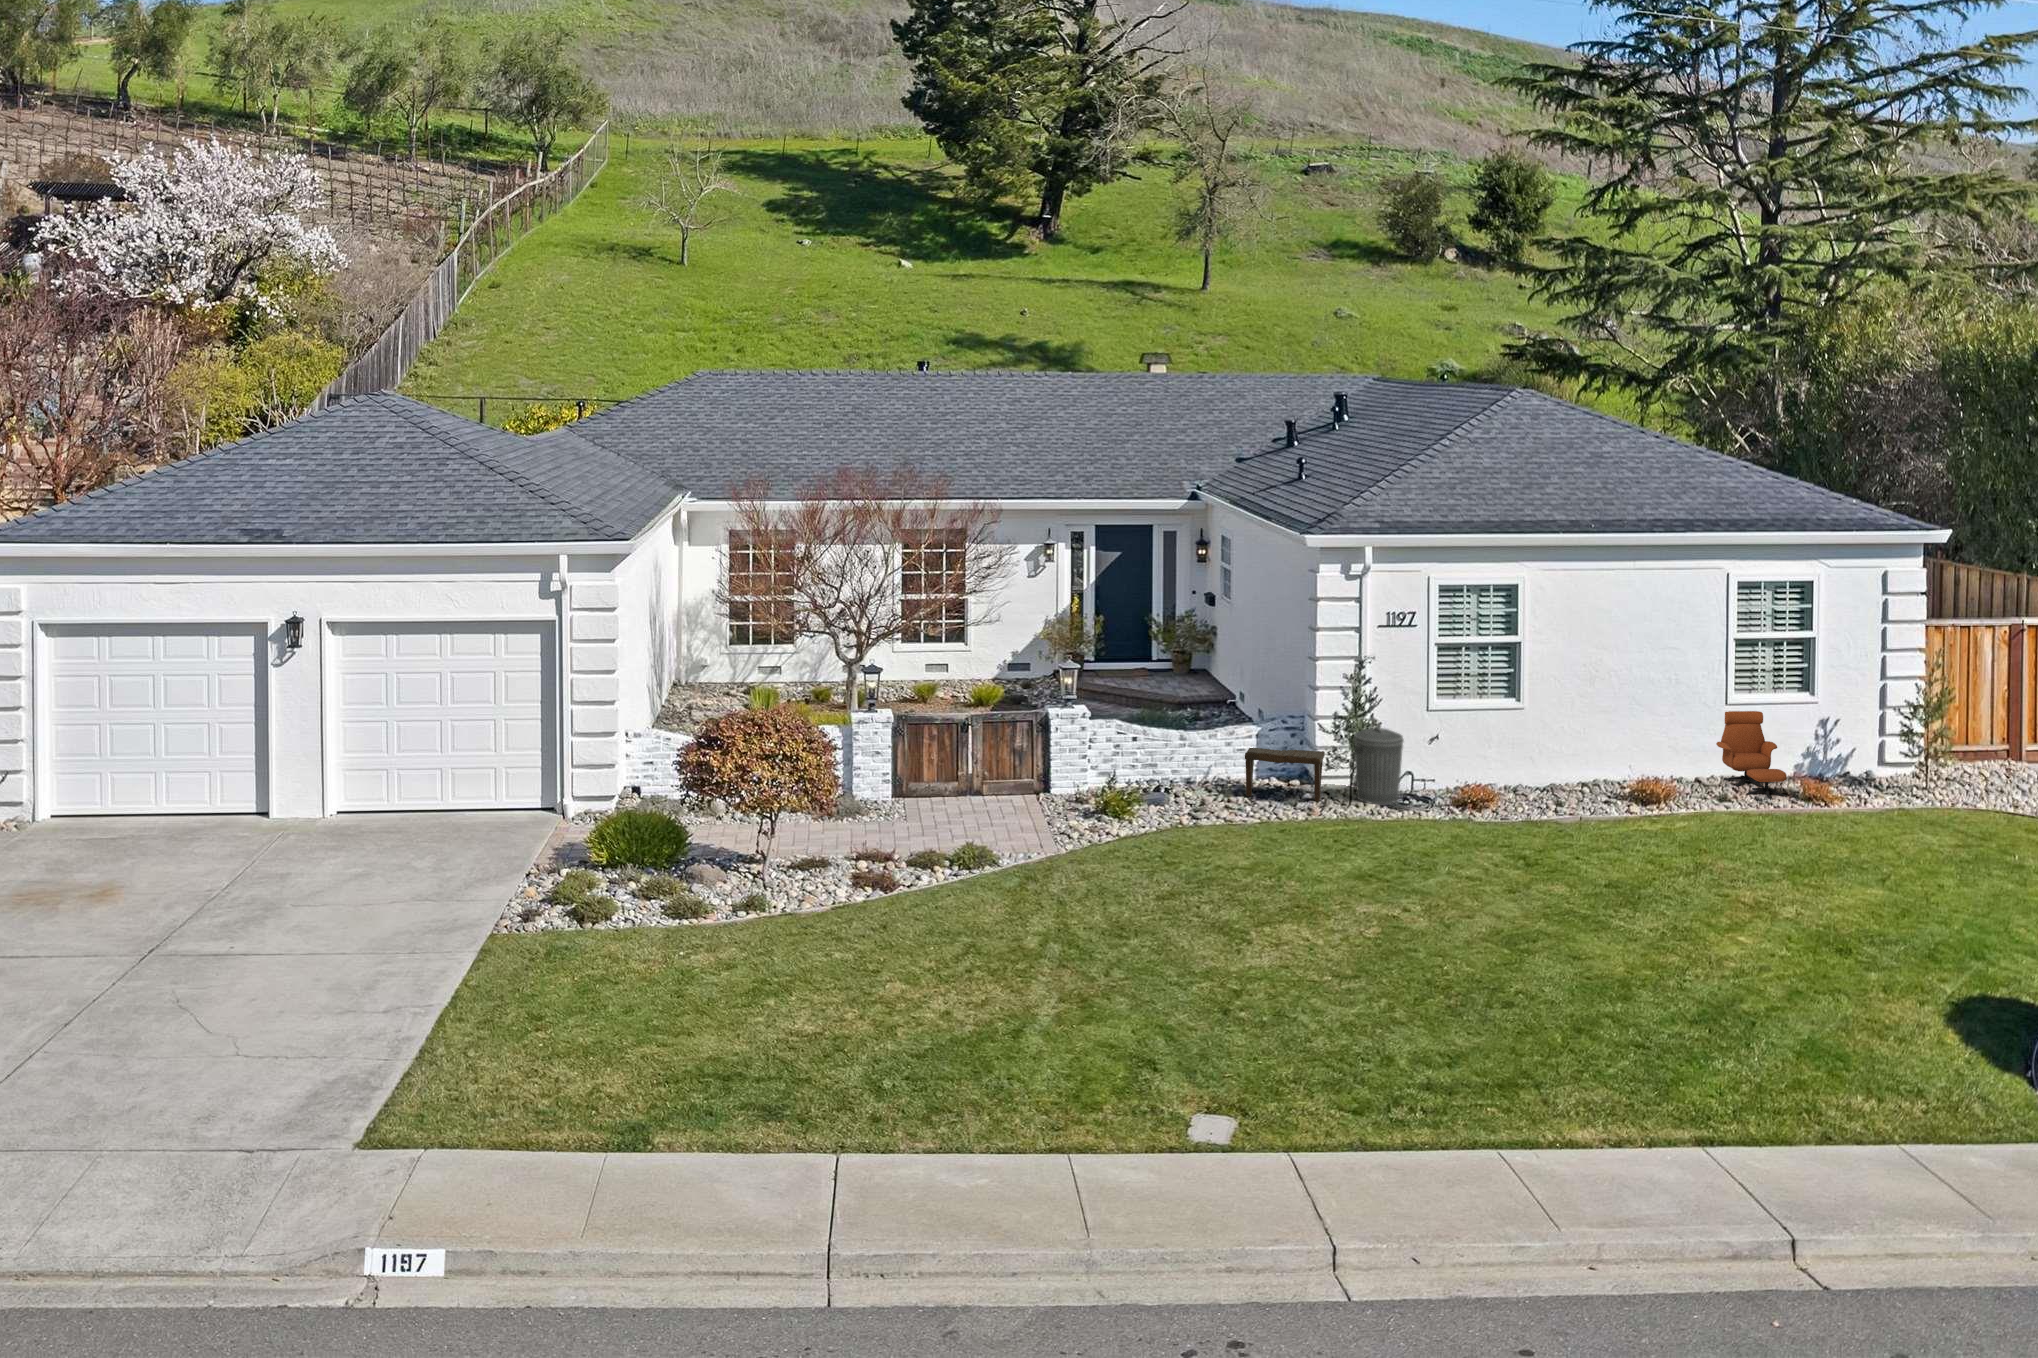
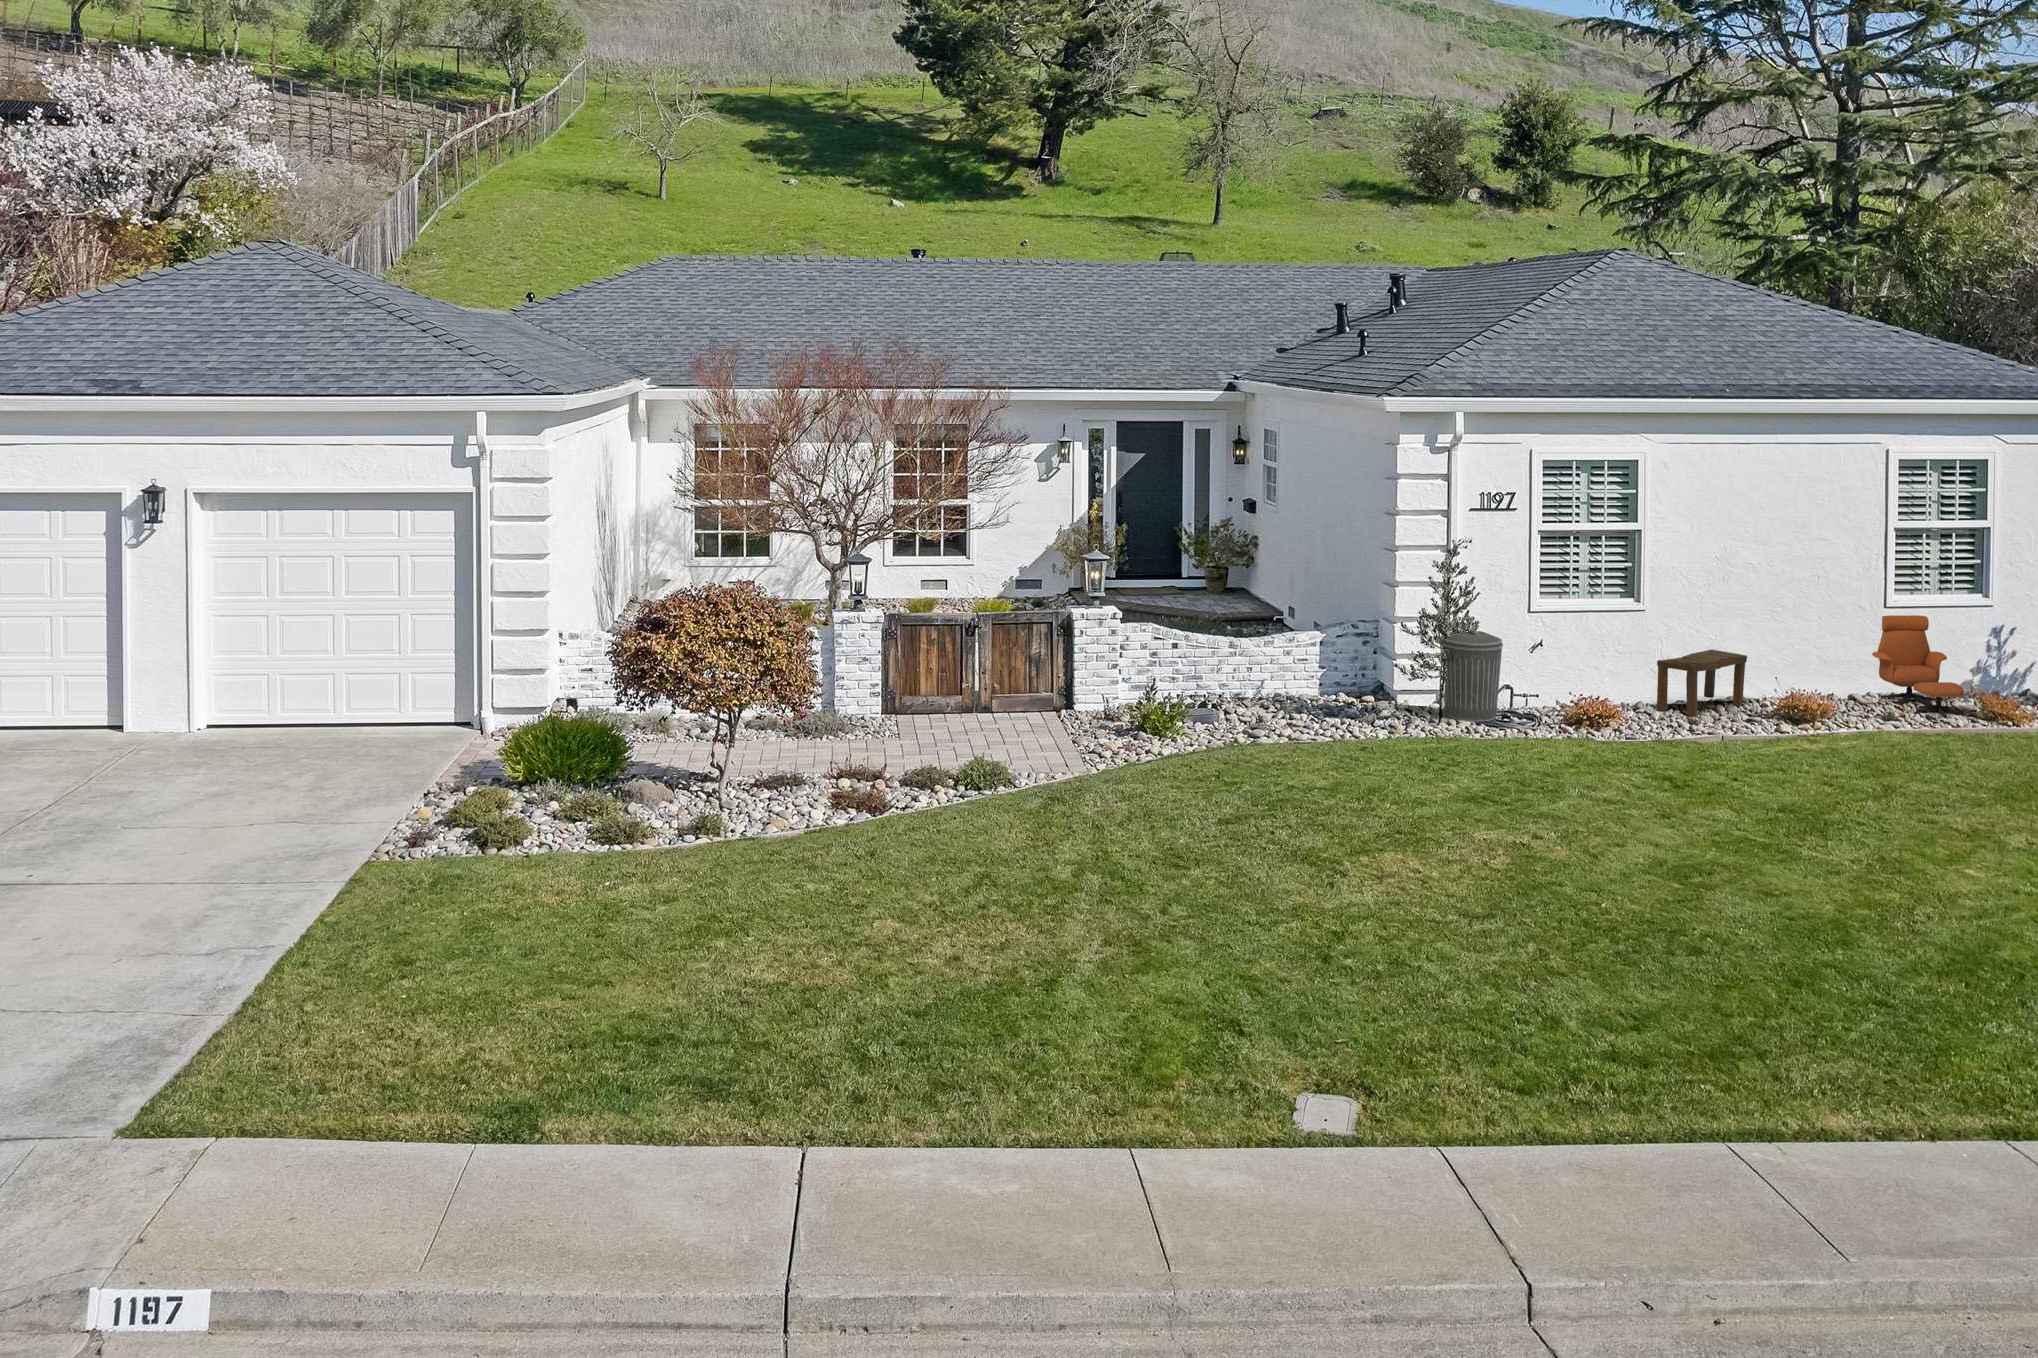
bench: present [1245,748,1325,801] -> present [1657,649,1747,717]

